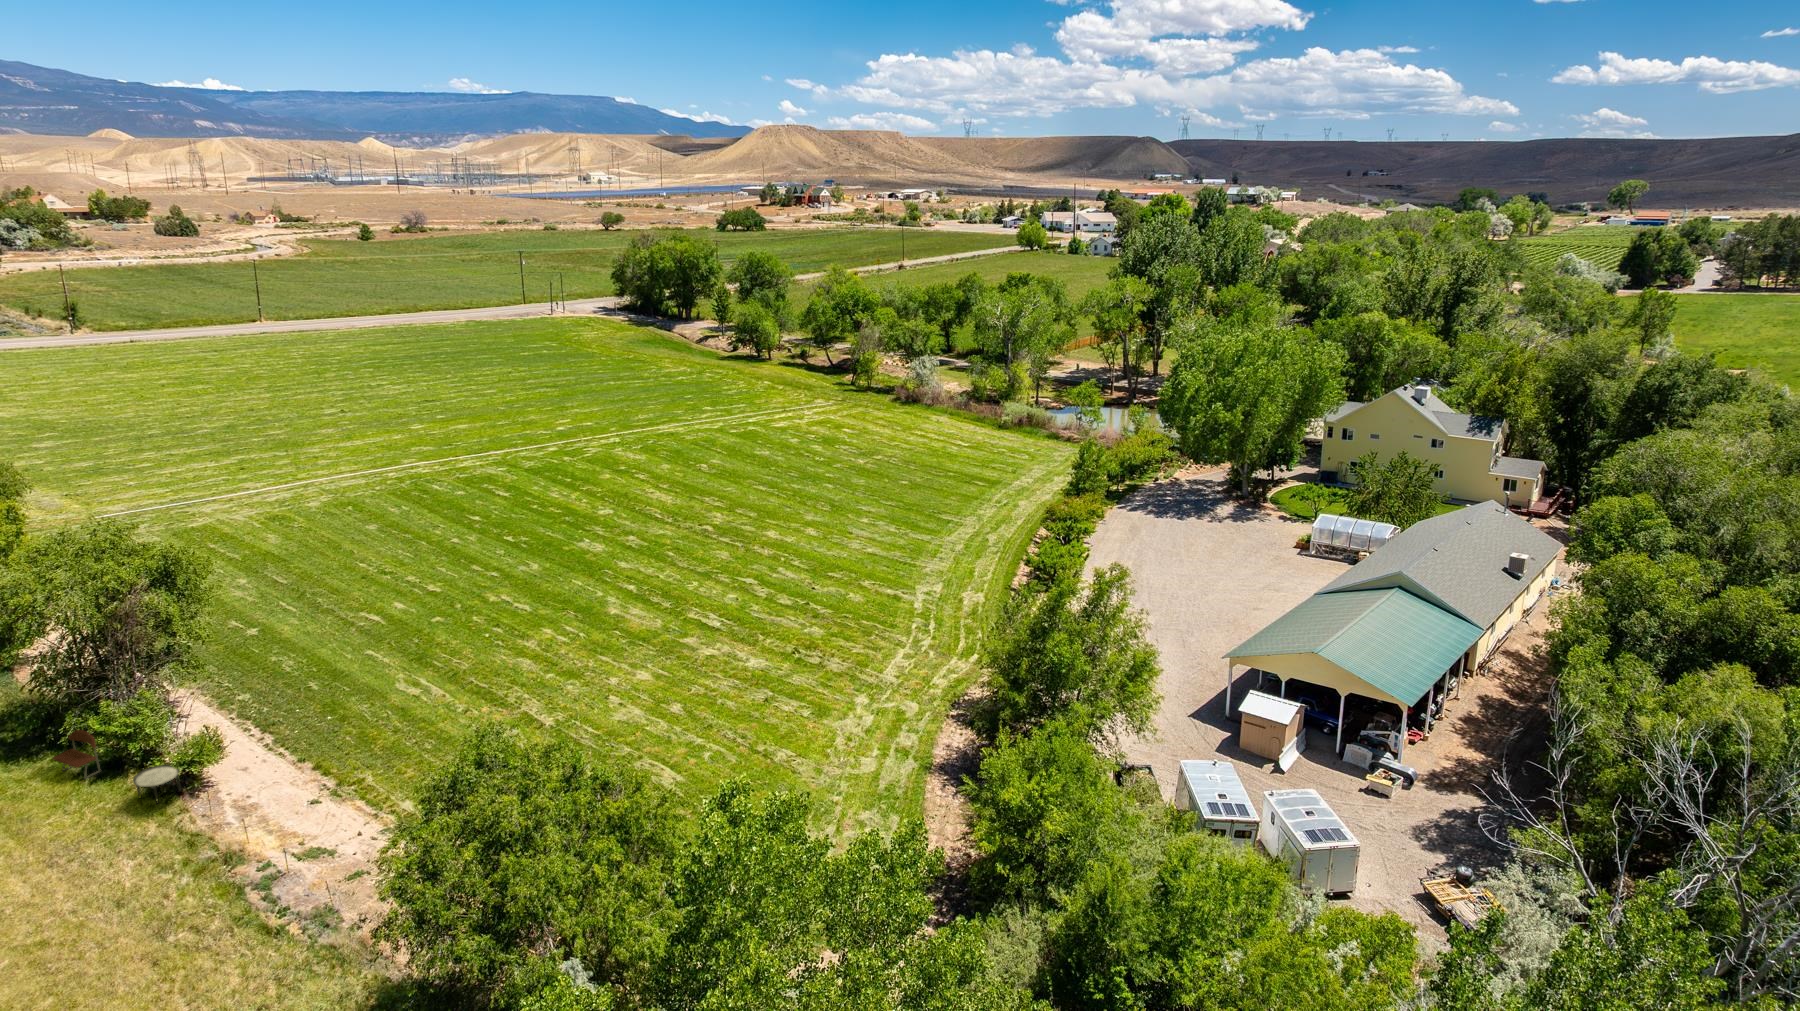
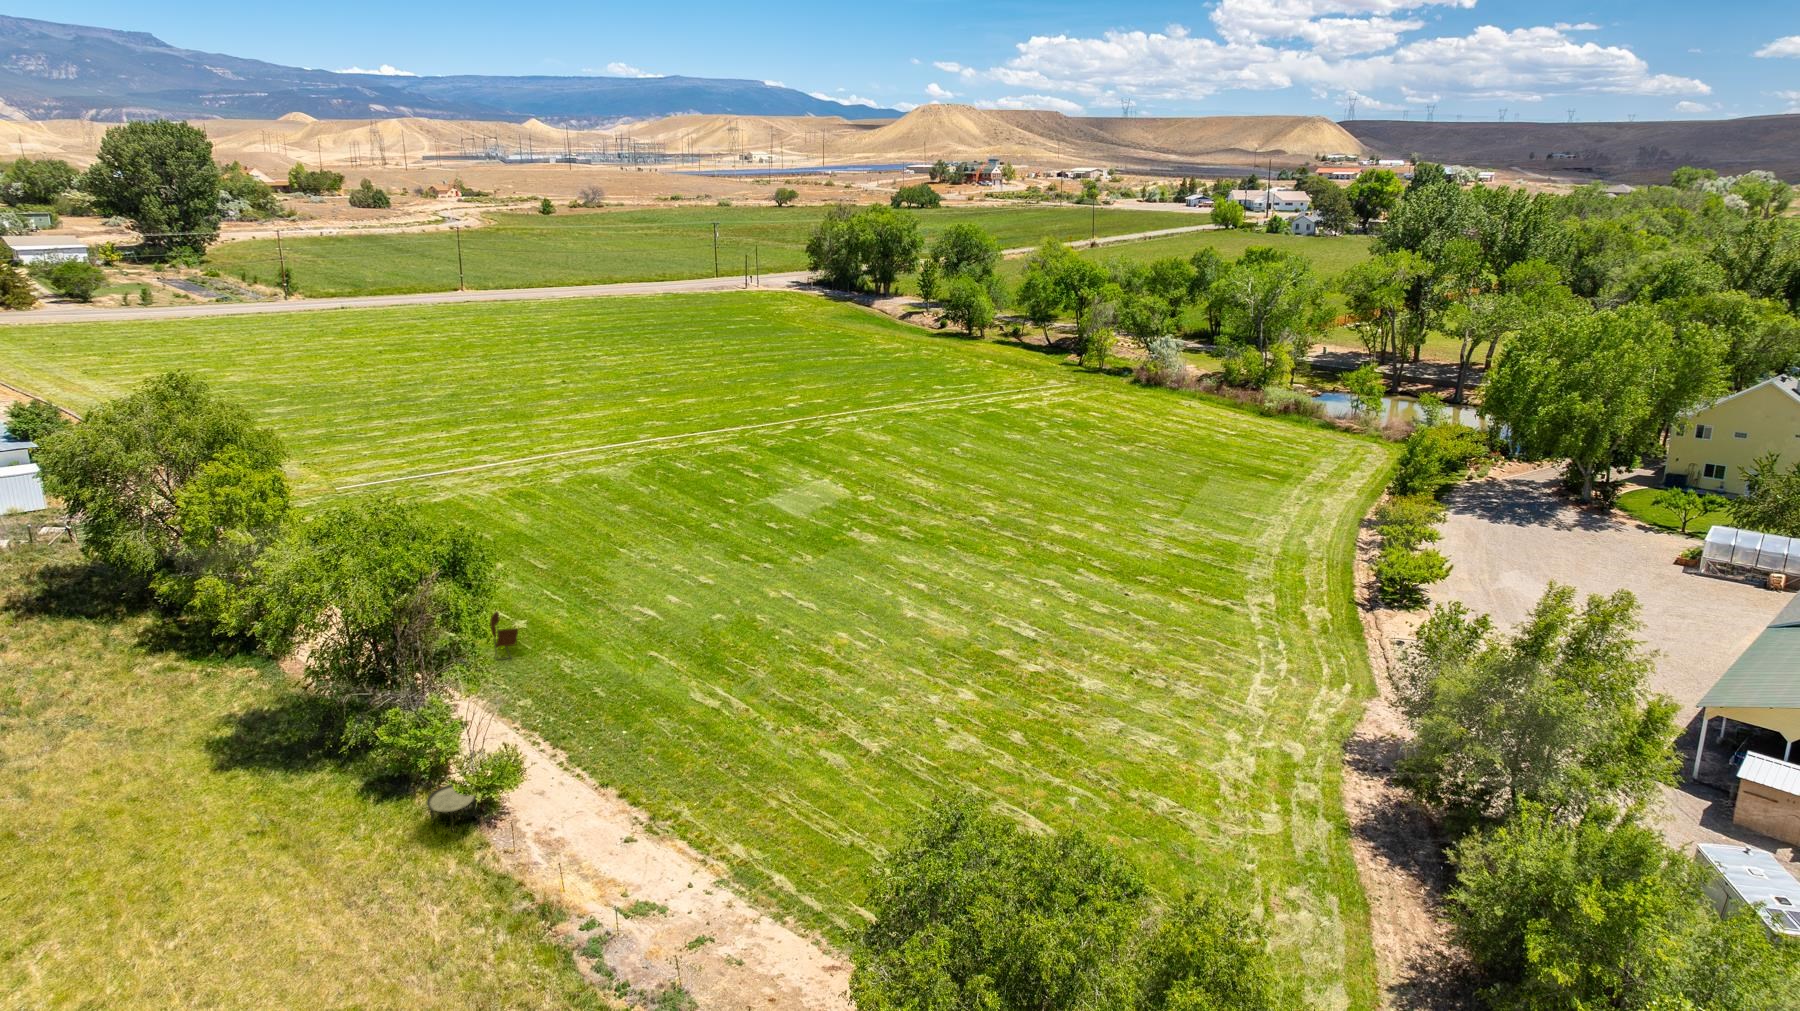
bench: present [52,730,100,779] -> present [490,611,518,660]

